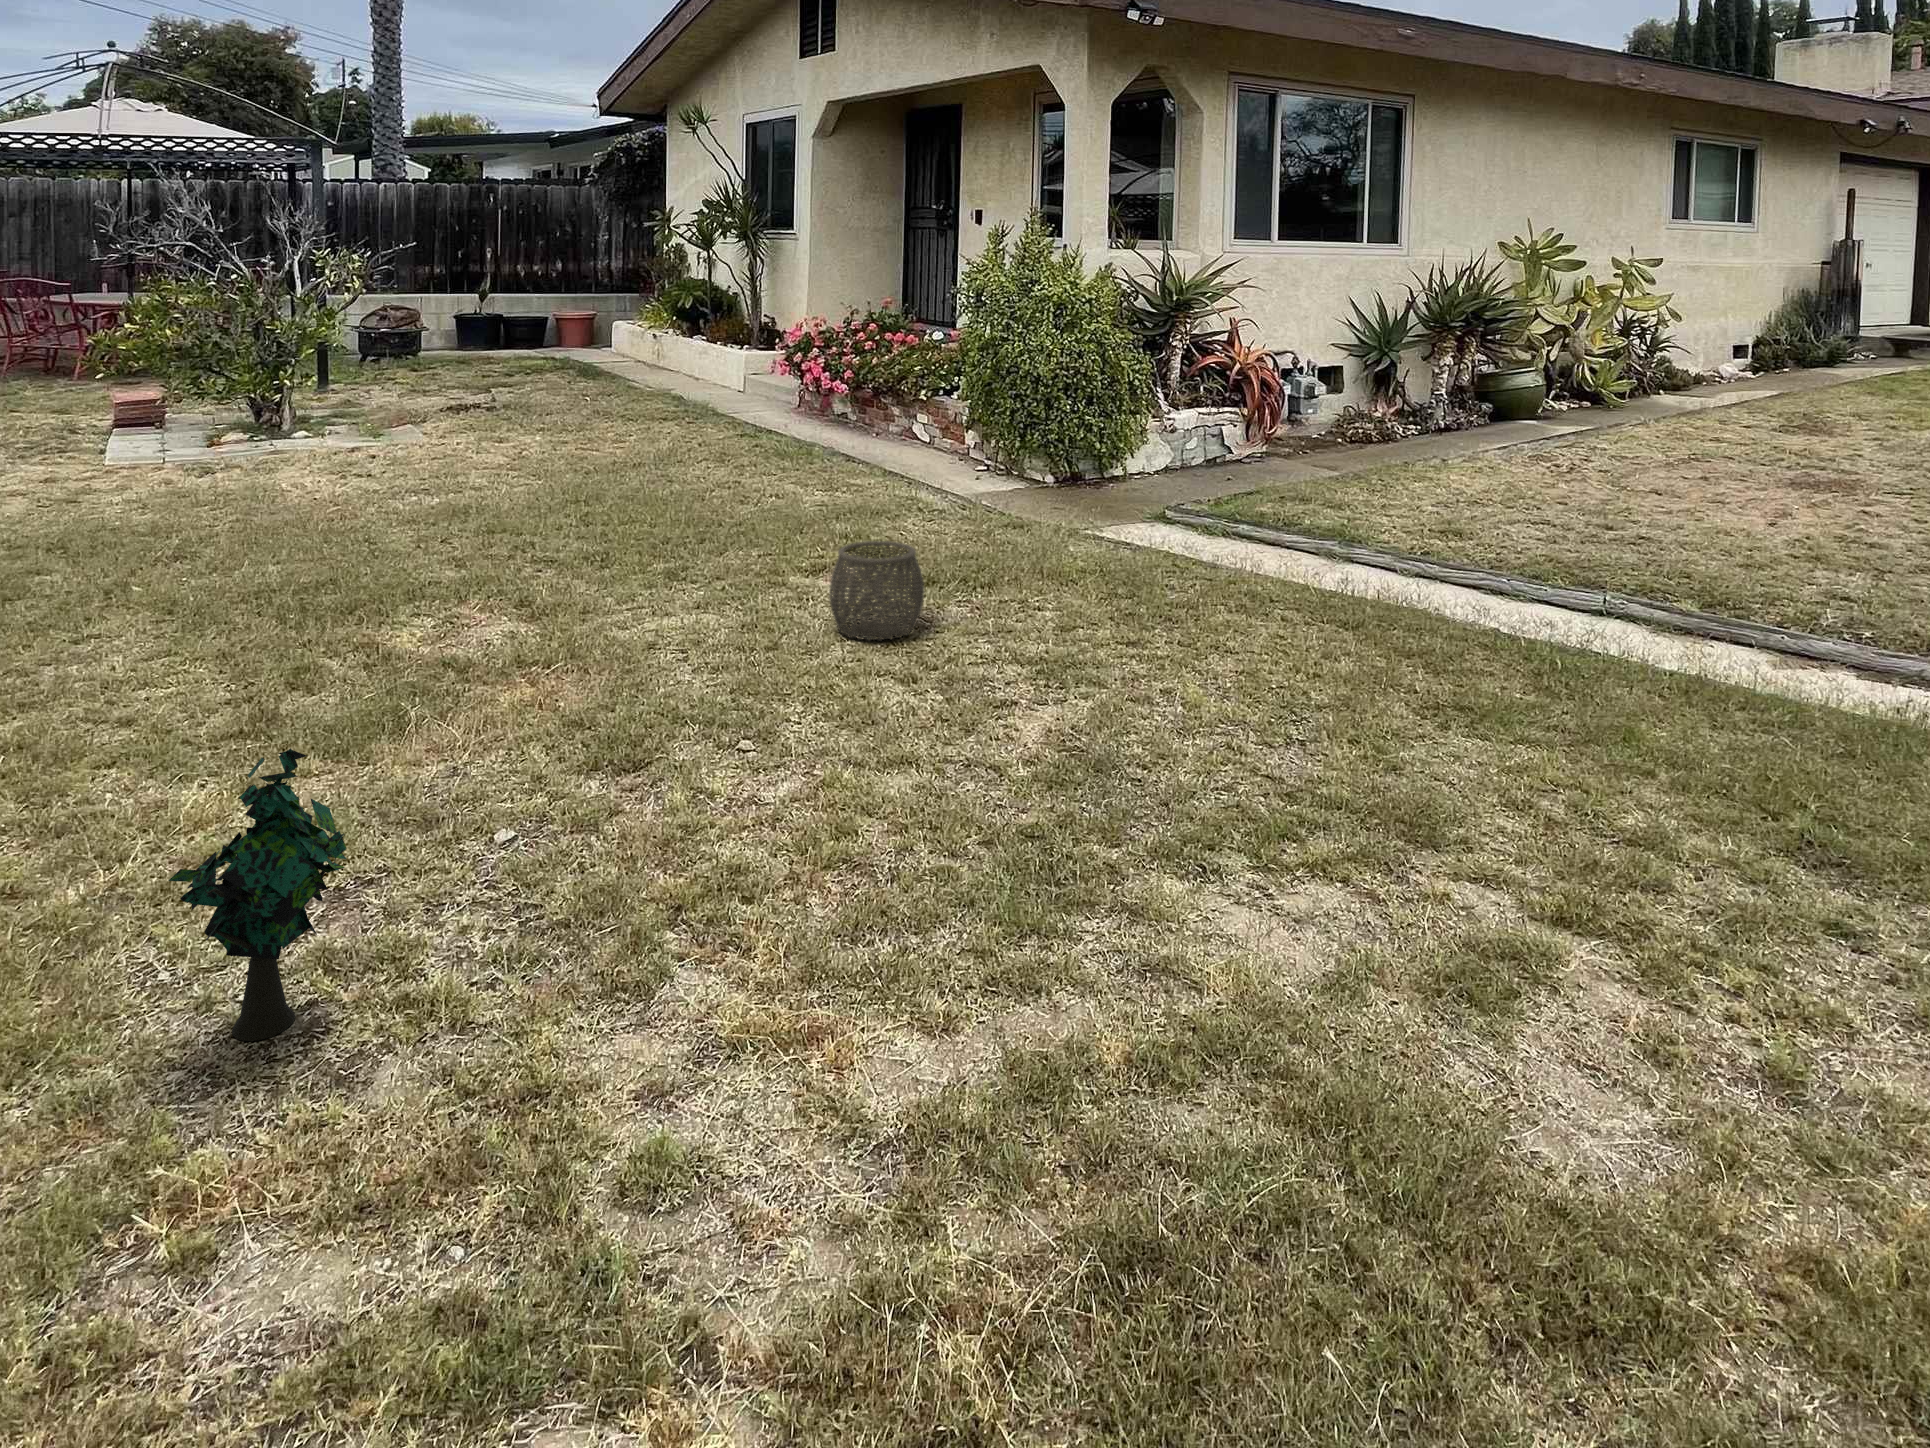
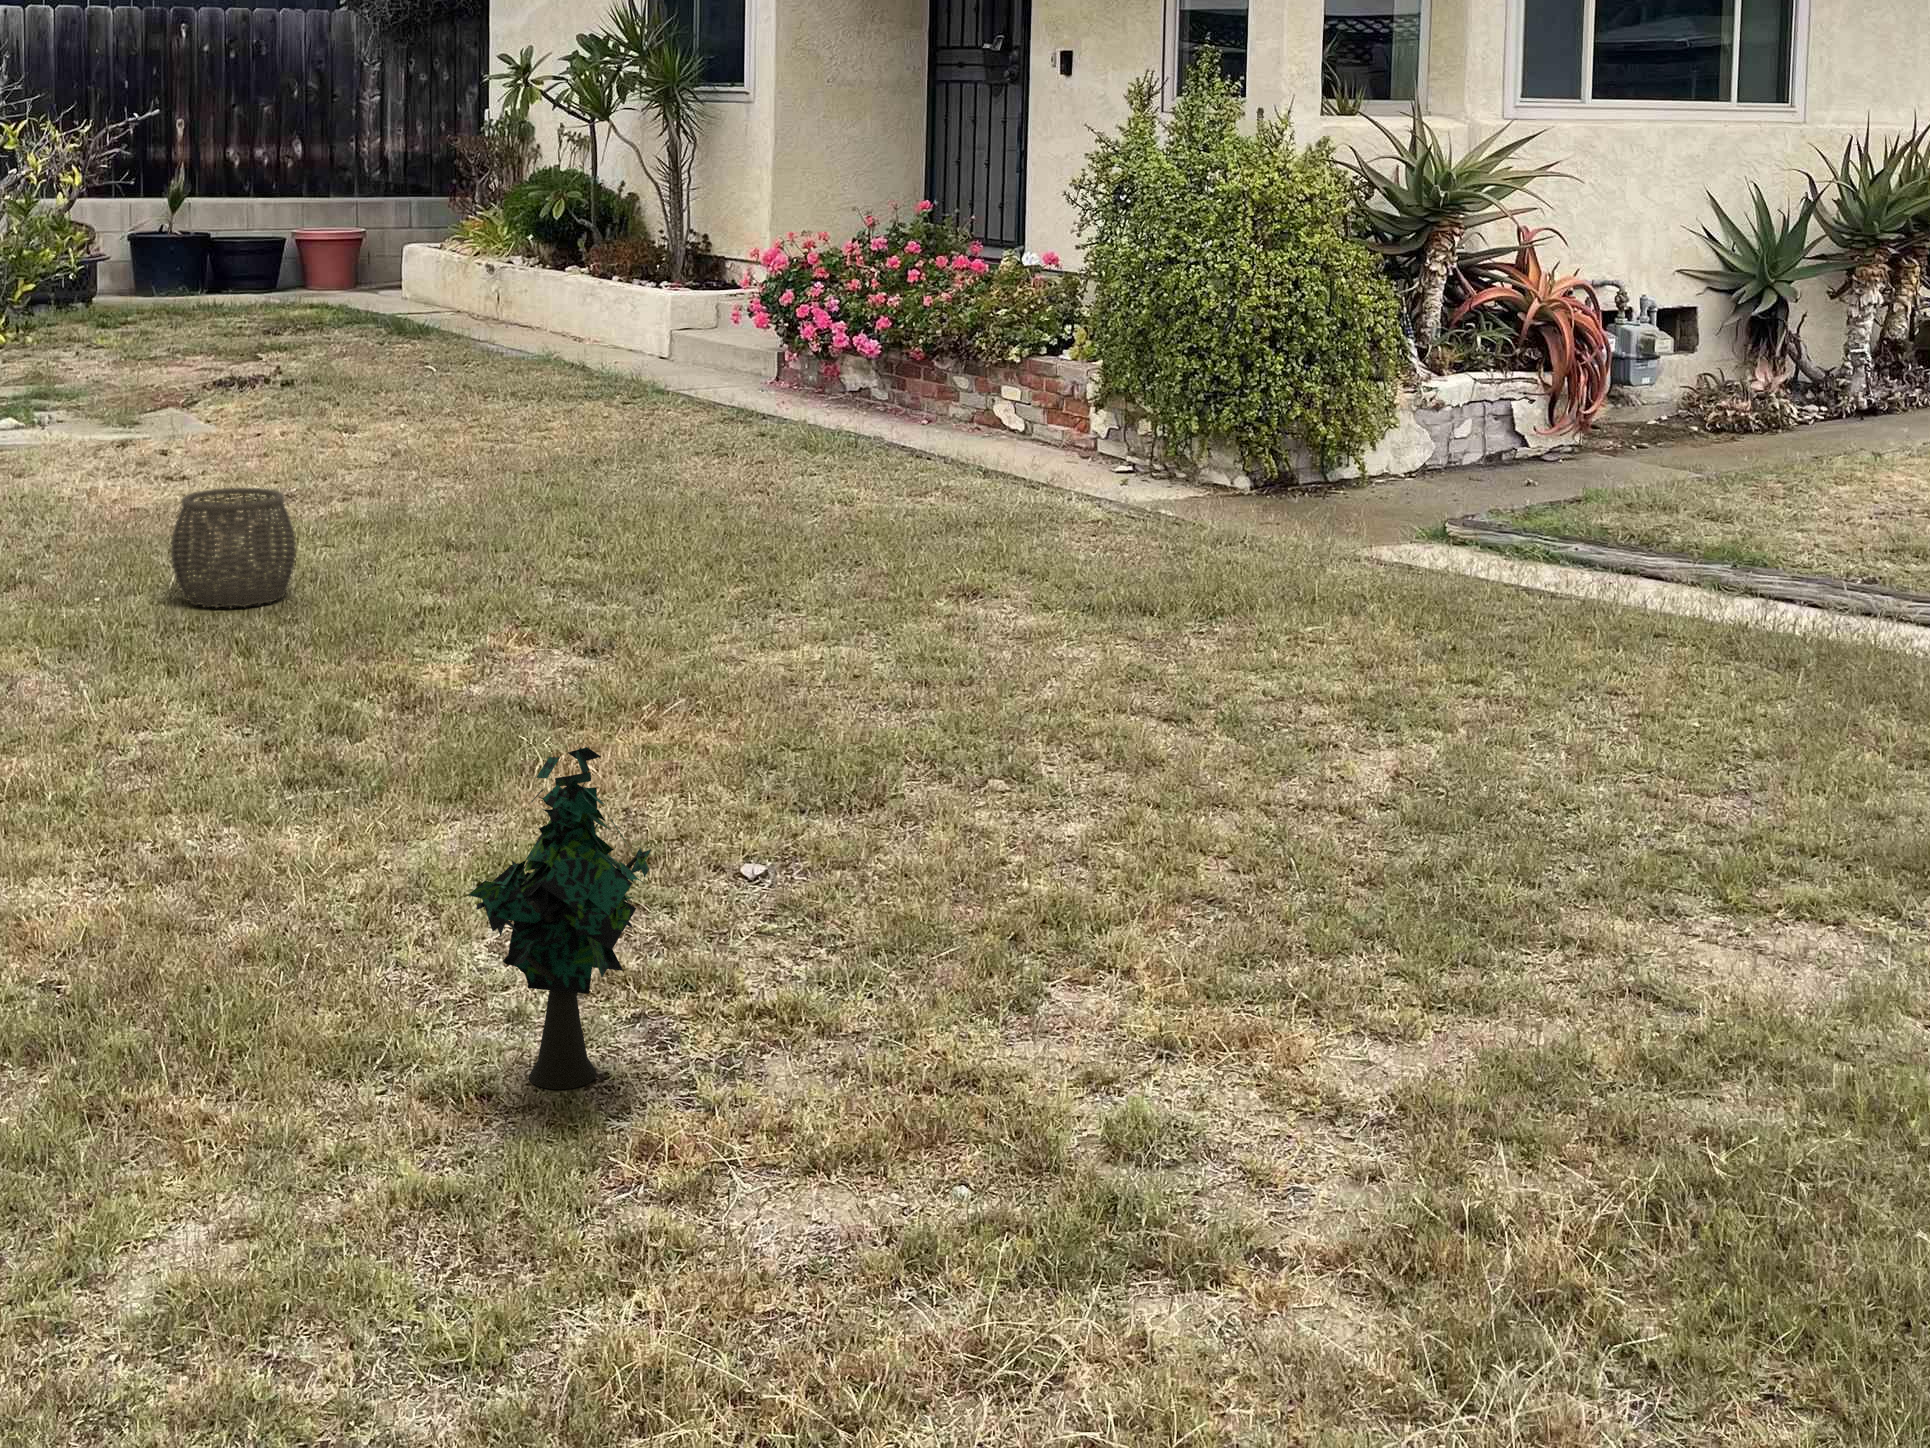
woven basket: present [829,541,924,641] -> present [170,488,296,608]

